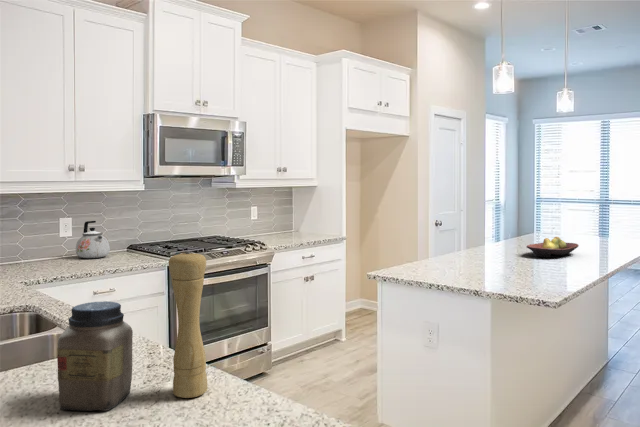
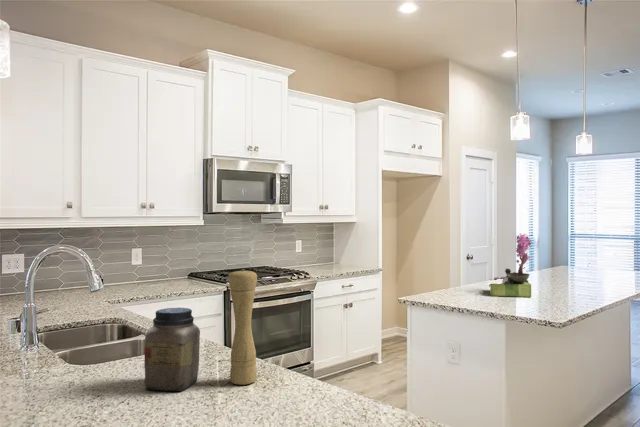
flower arrangement: none [465,200,517,270] -> present [488,233,531,297]
kettle: present [76,221,110,258] -> none [145,251,174,283]
fruit bowl: present [527,237,579,258] -> none [548,267,599,287]

